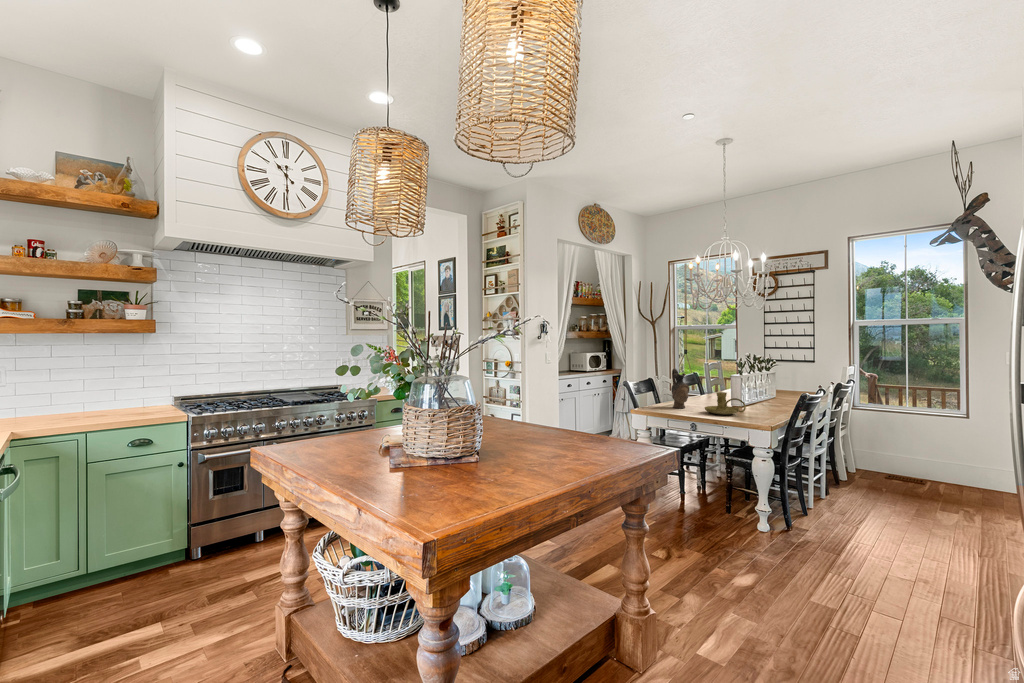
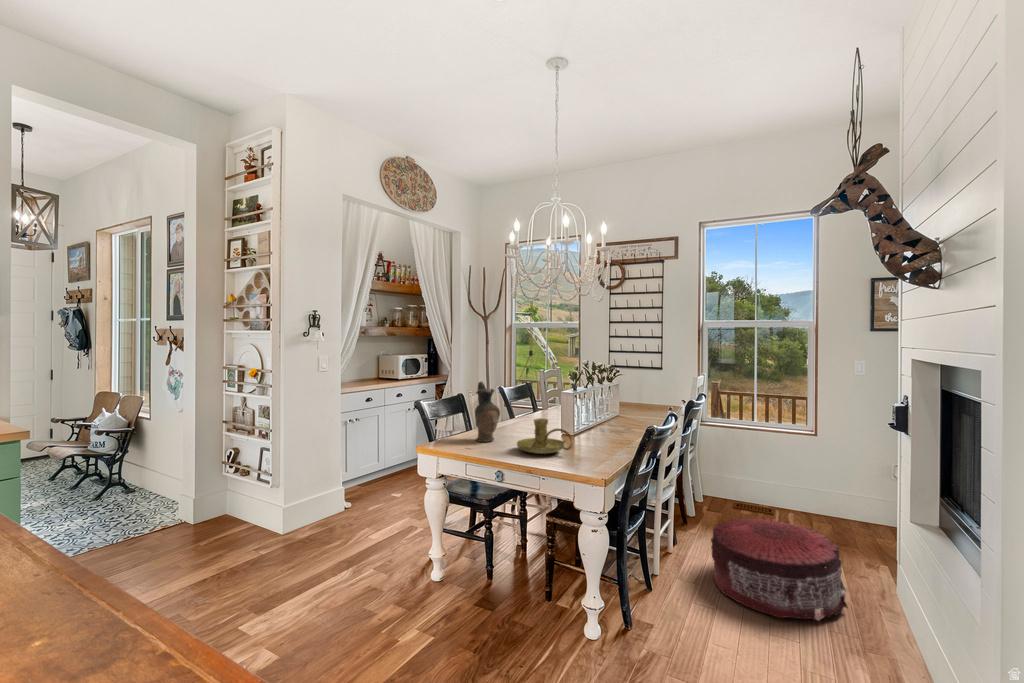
pouf: none [855,473,969,539] -> present [711,518,847,620]

